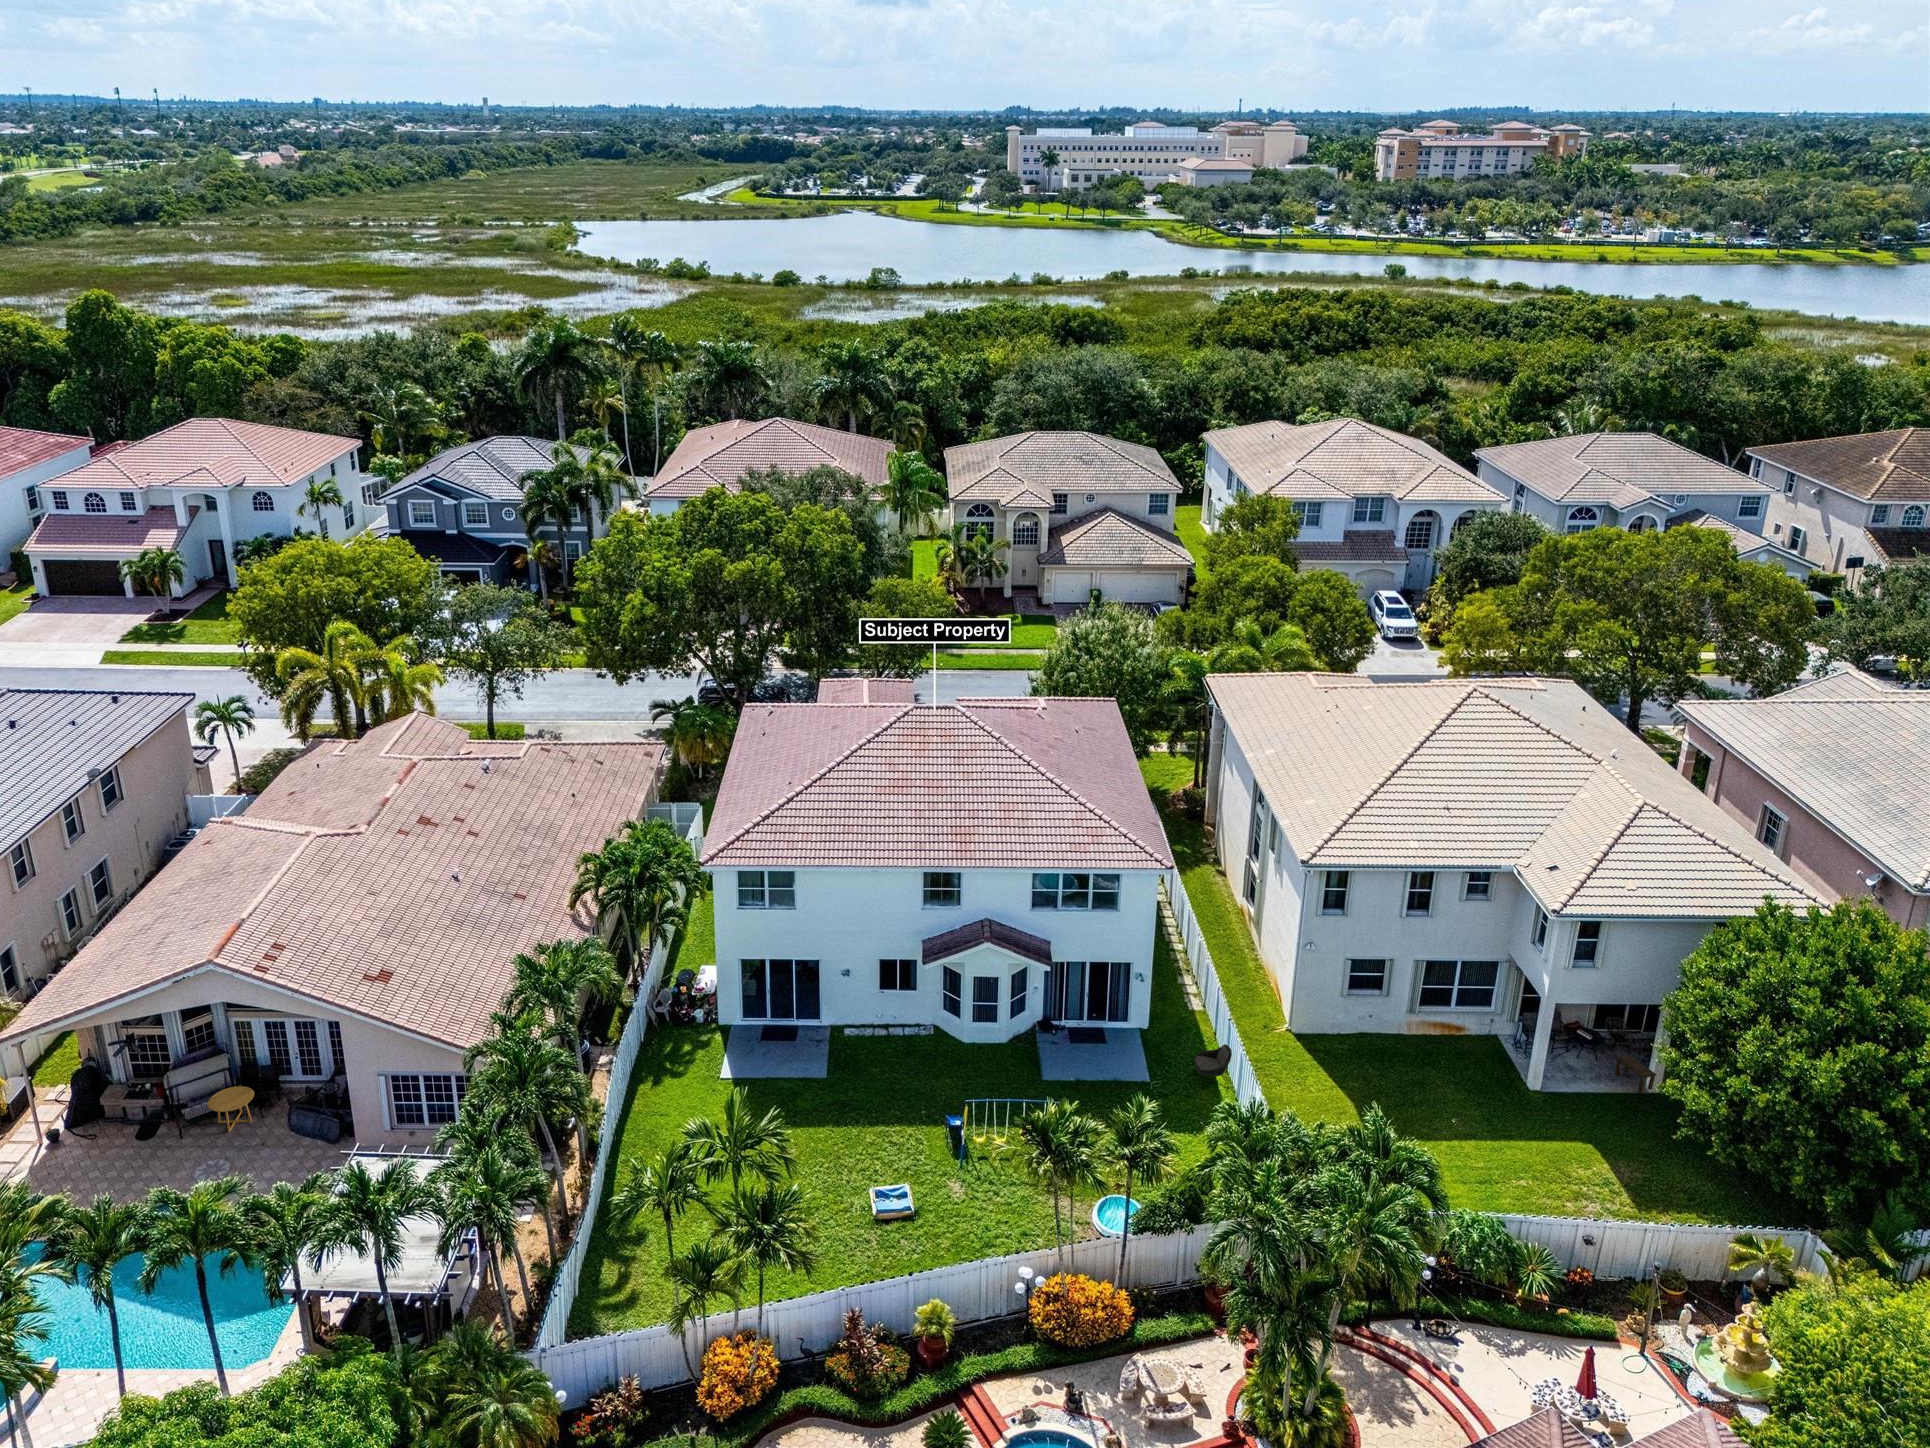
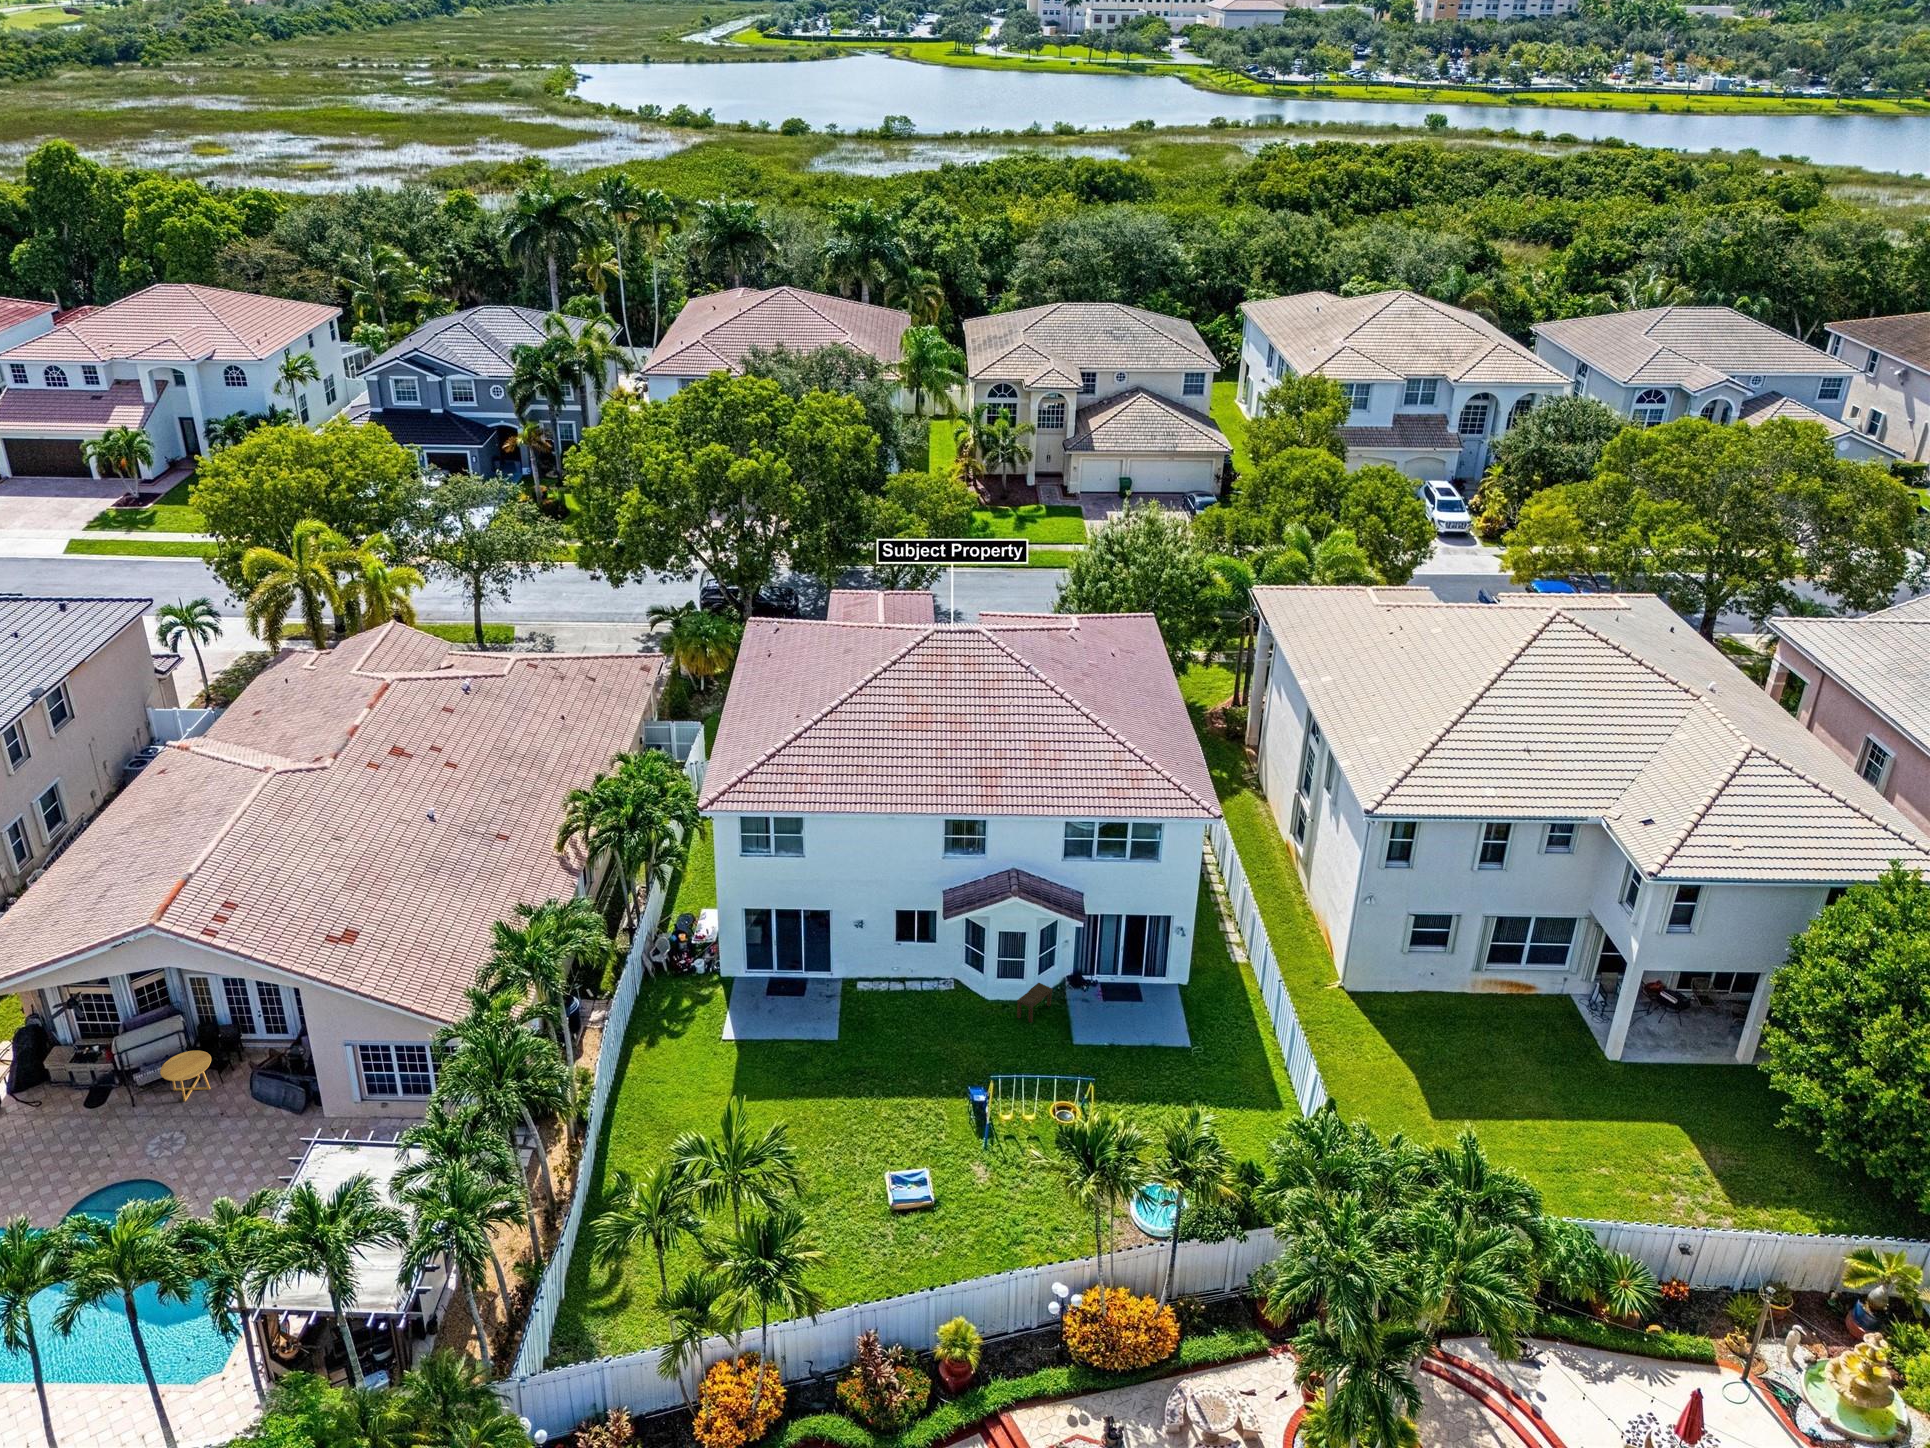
lounge chair: present [1194,1044,1232,1090] -> none [1240,1007,1282,1056]
bench: present [1615,1055,1656,1093] -> present [1017,983,1053,1023]

